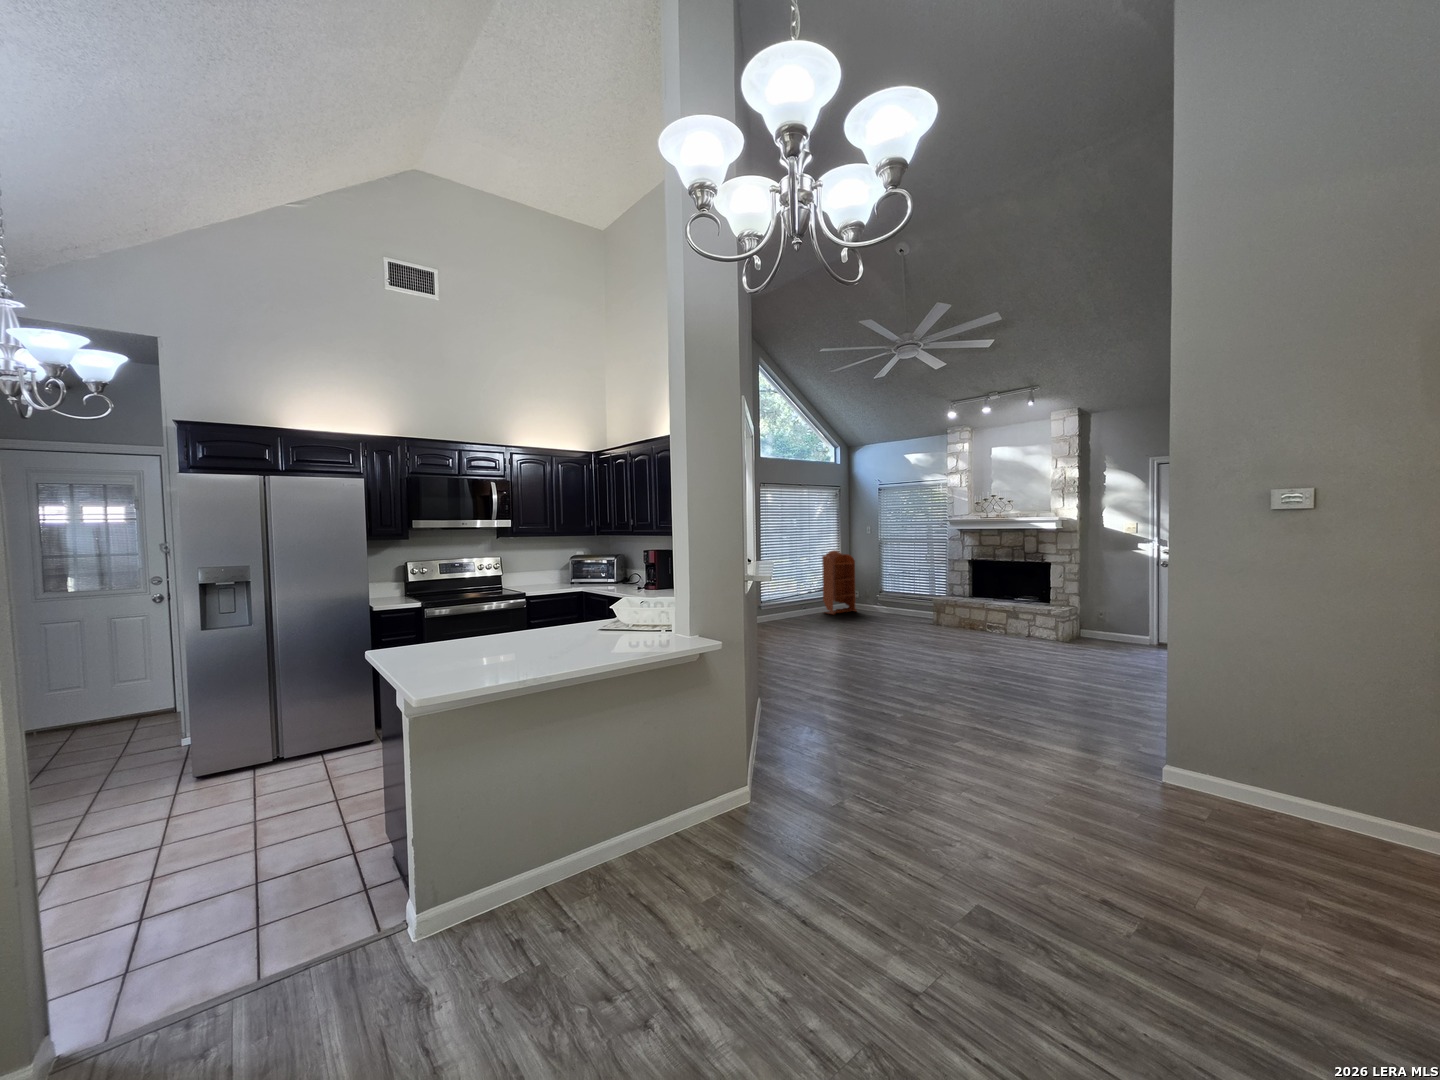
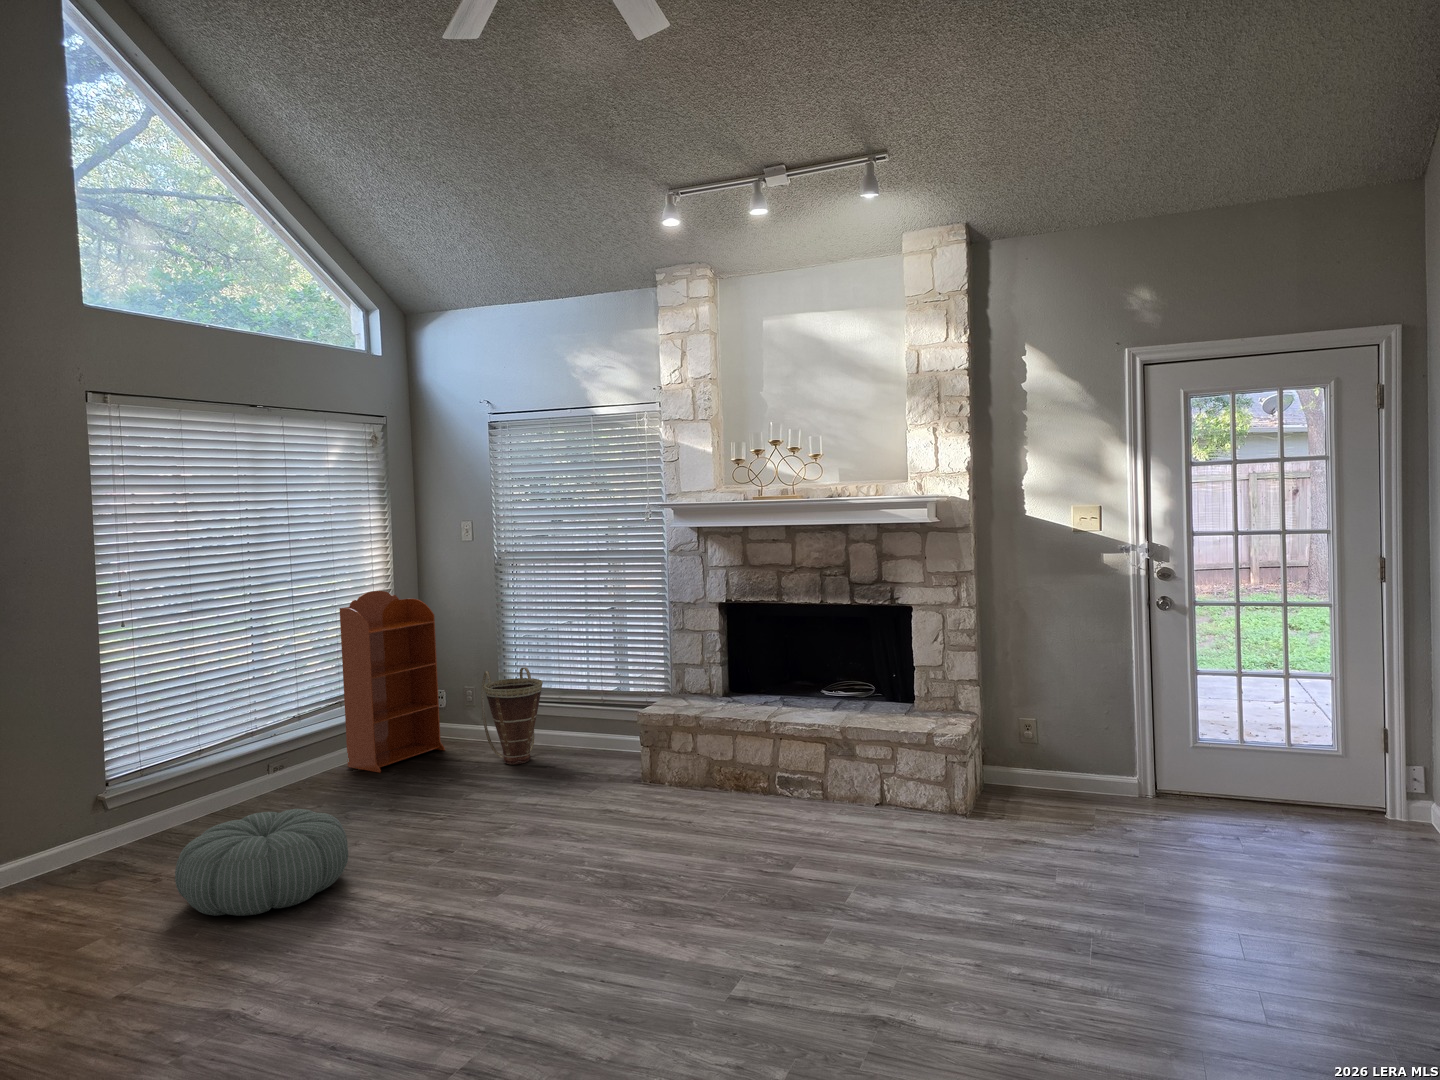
basket: none [872,582,896,617] -> present [481,667,543,764]
pouf: none [787,611,834,635] -> present [175,809,348,916]

